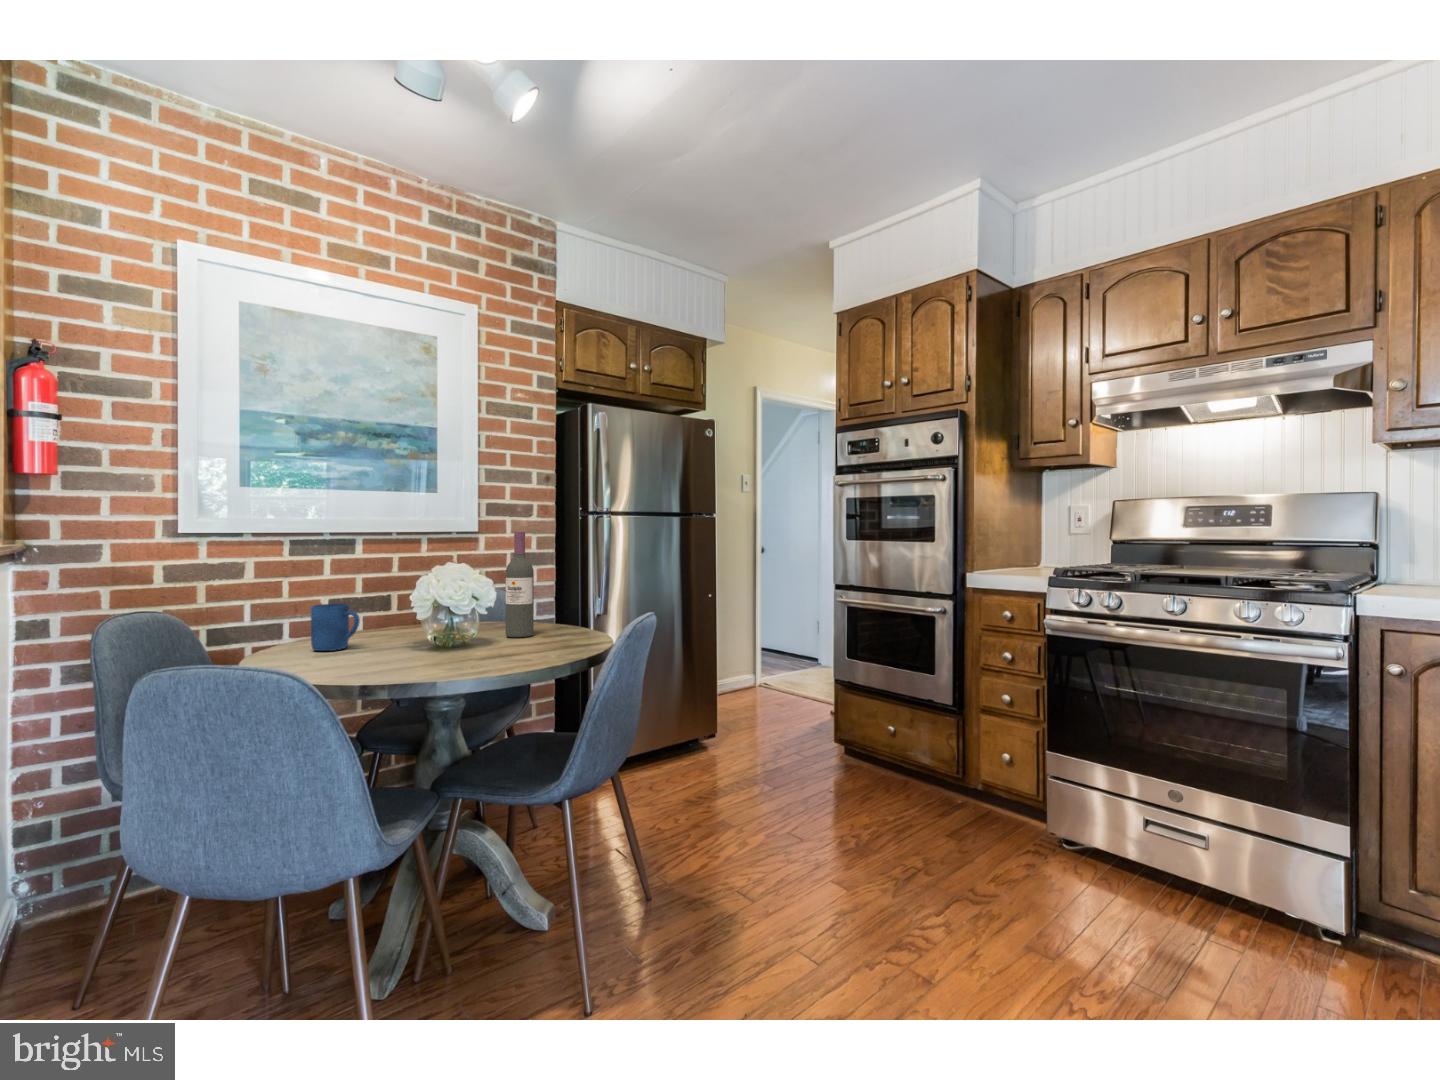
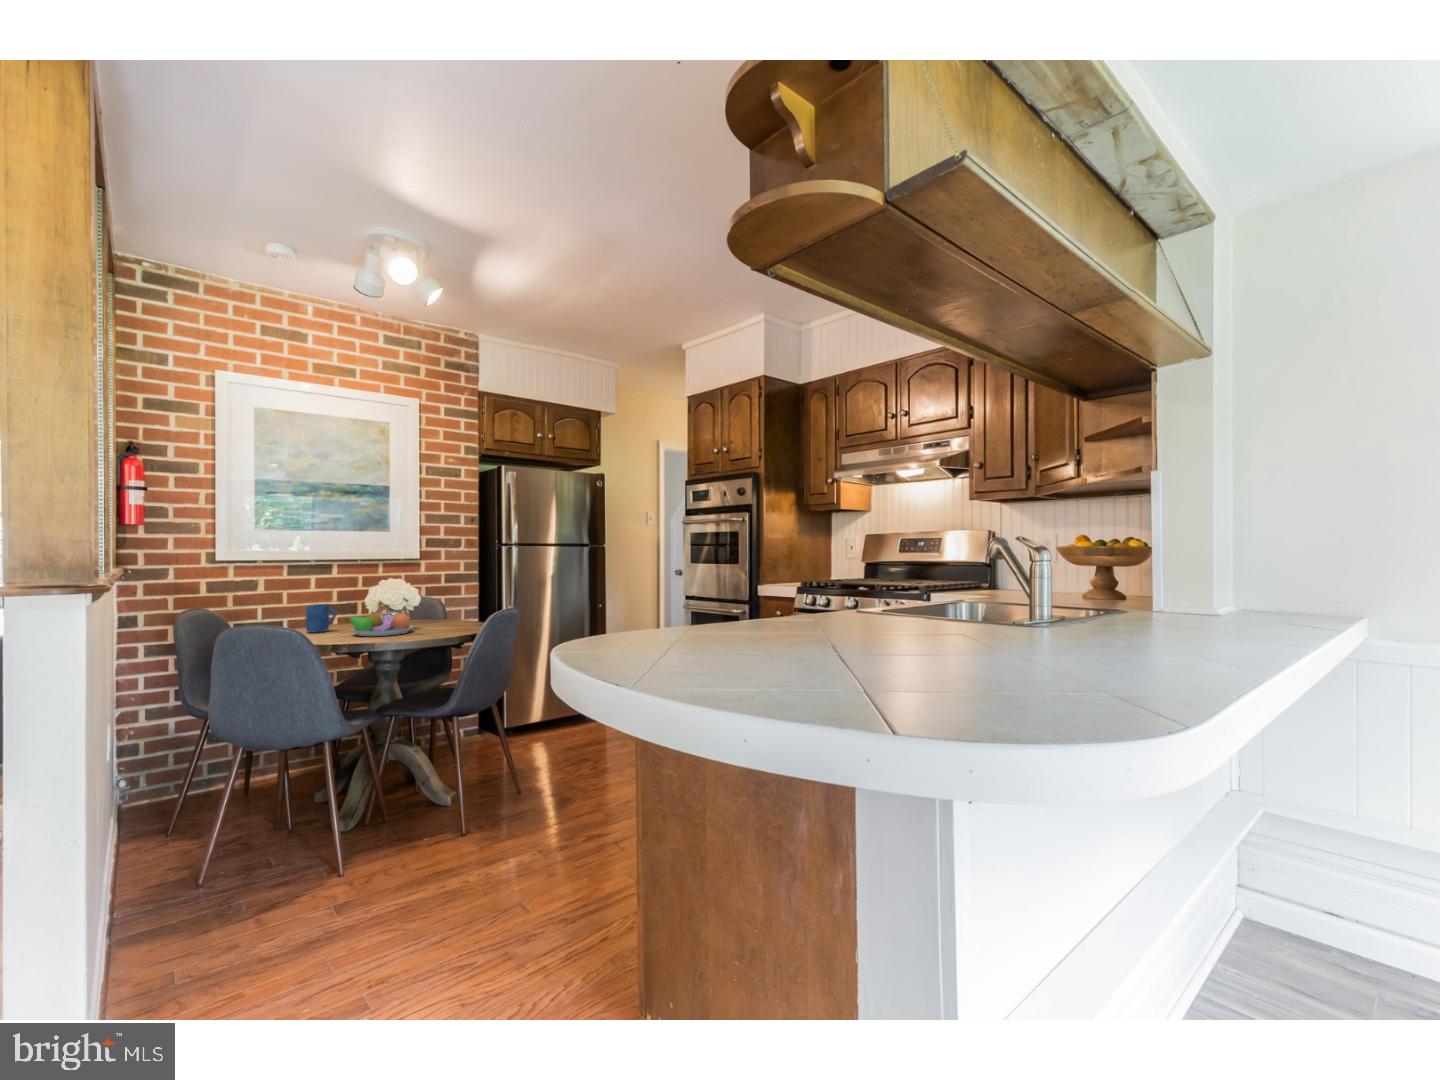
wine bottle: present [506,532,534,637] -> none [430,559,448,625]
fruit bowl: none [373,615,486,662] -> present [345,611,413,636]

